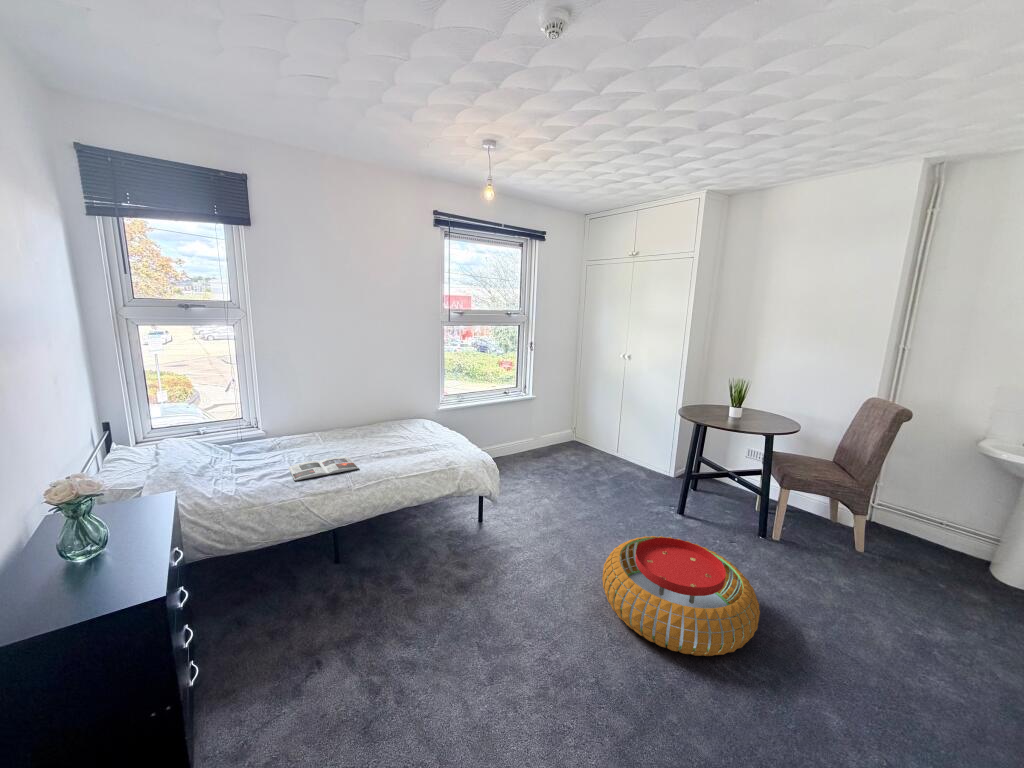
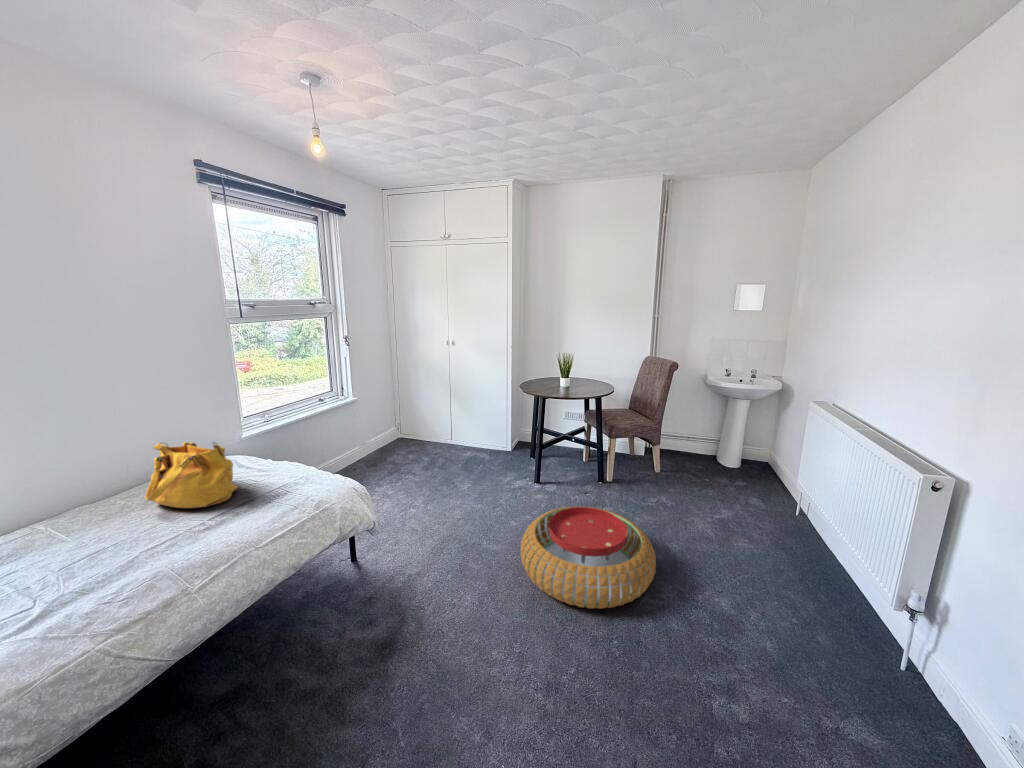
handbag: none [359,398,412,446] -> present [145,442,238,508]
magazine: present [288,457,359,480] -> none [29,545,186,620]

